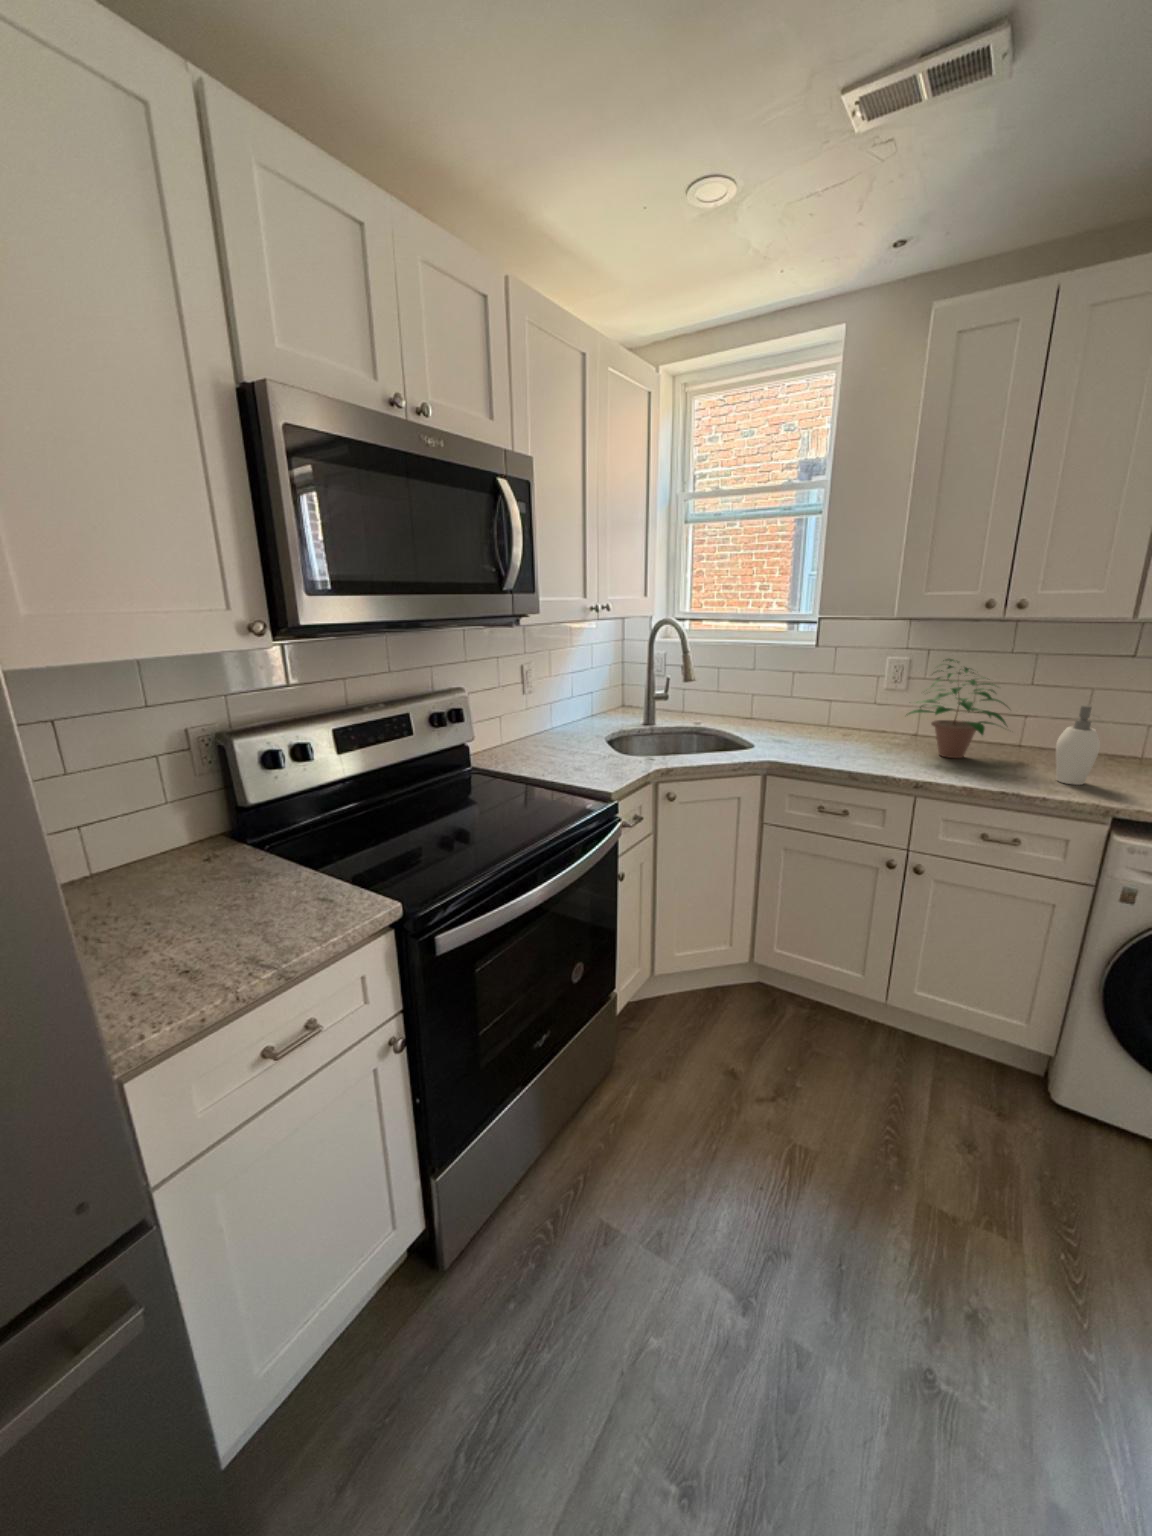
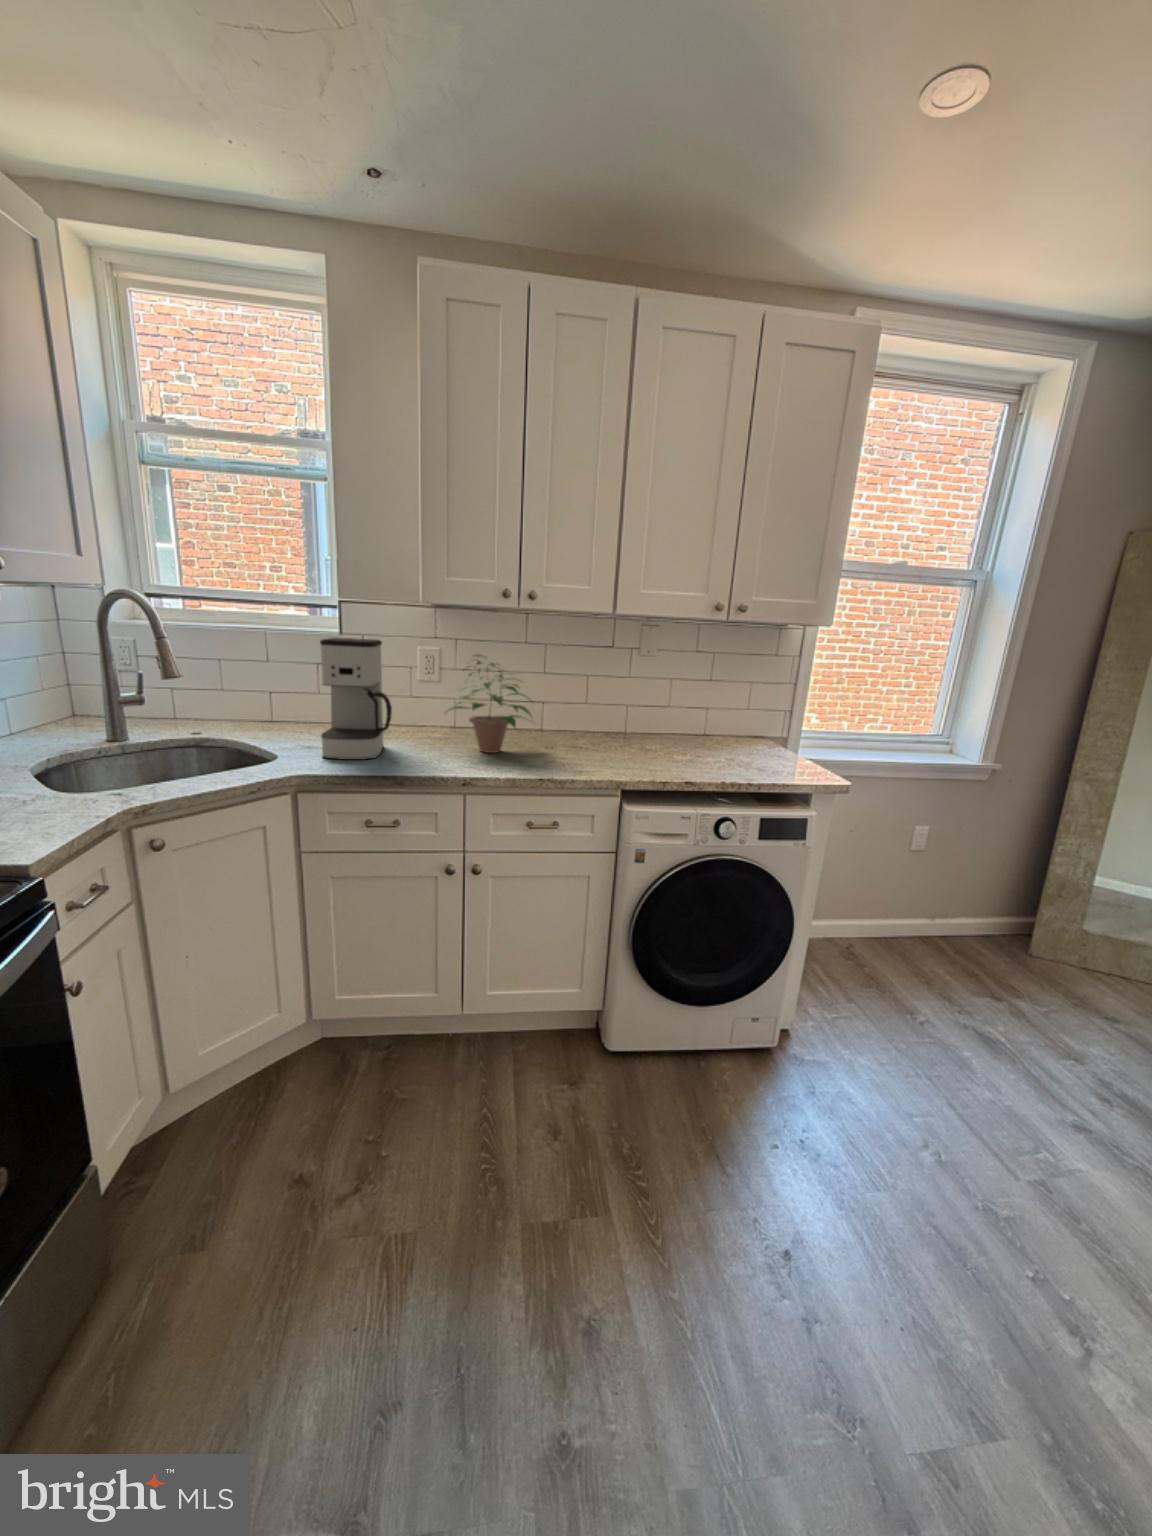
coffee maker: none [787,645,853,753] -> present [320,638,392,760]
soap dispenser: present [1056,705,1100,785] -> none [572,695,603,766]

